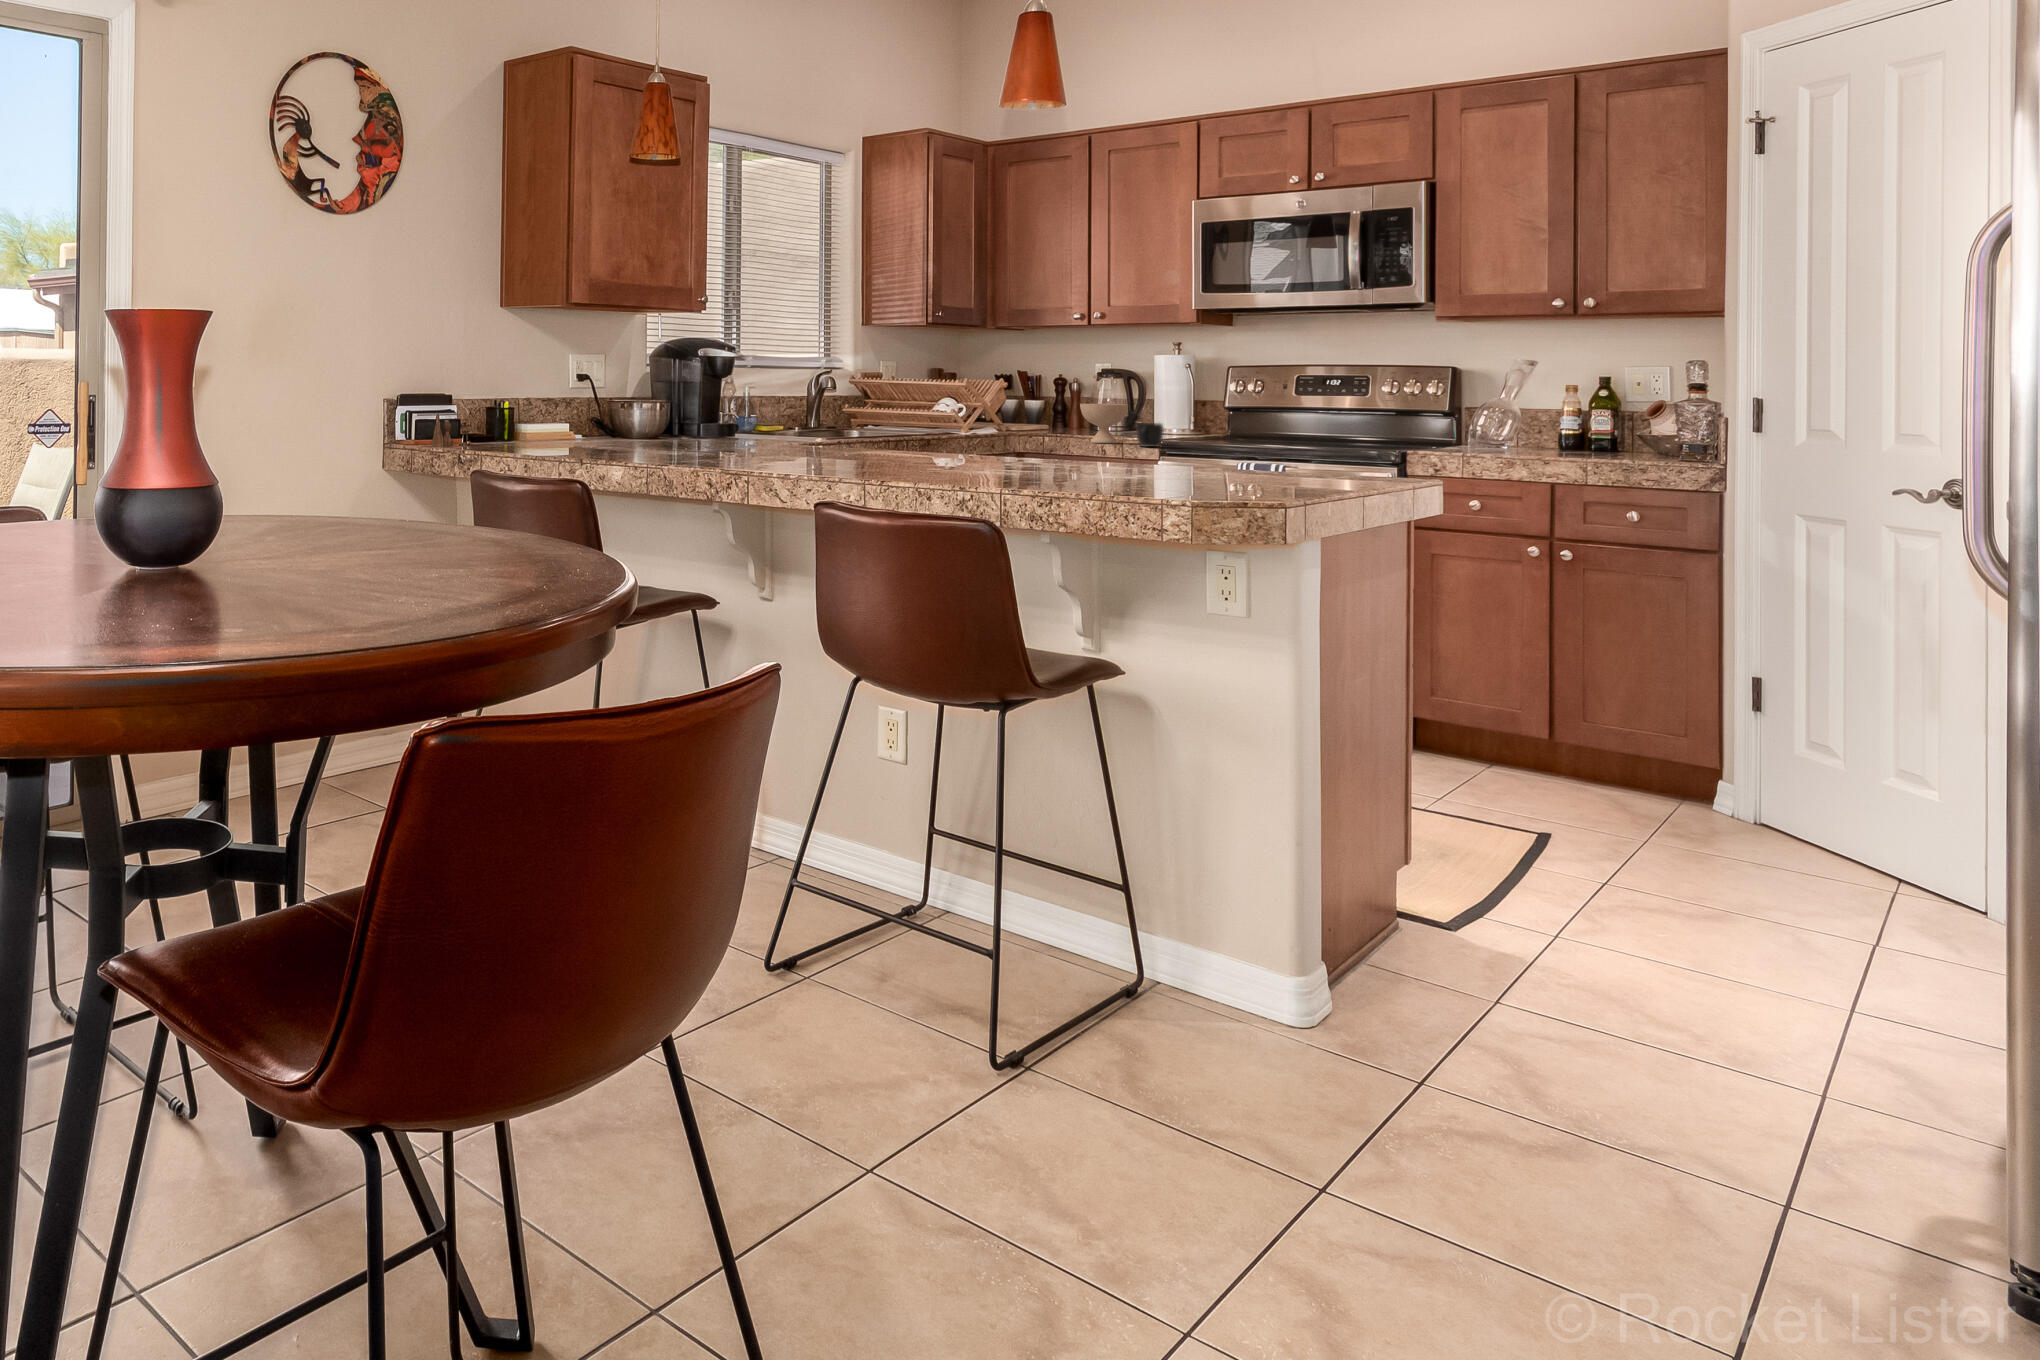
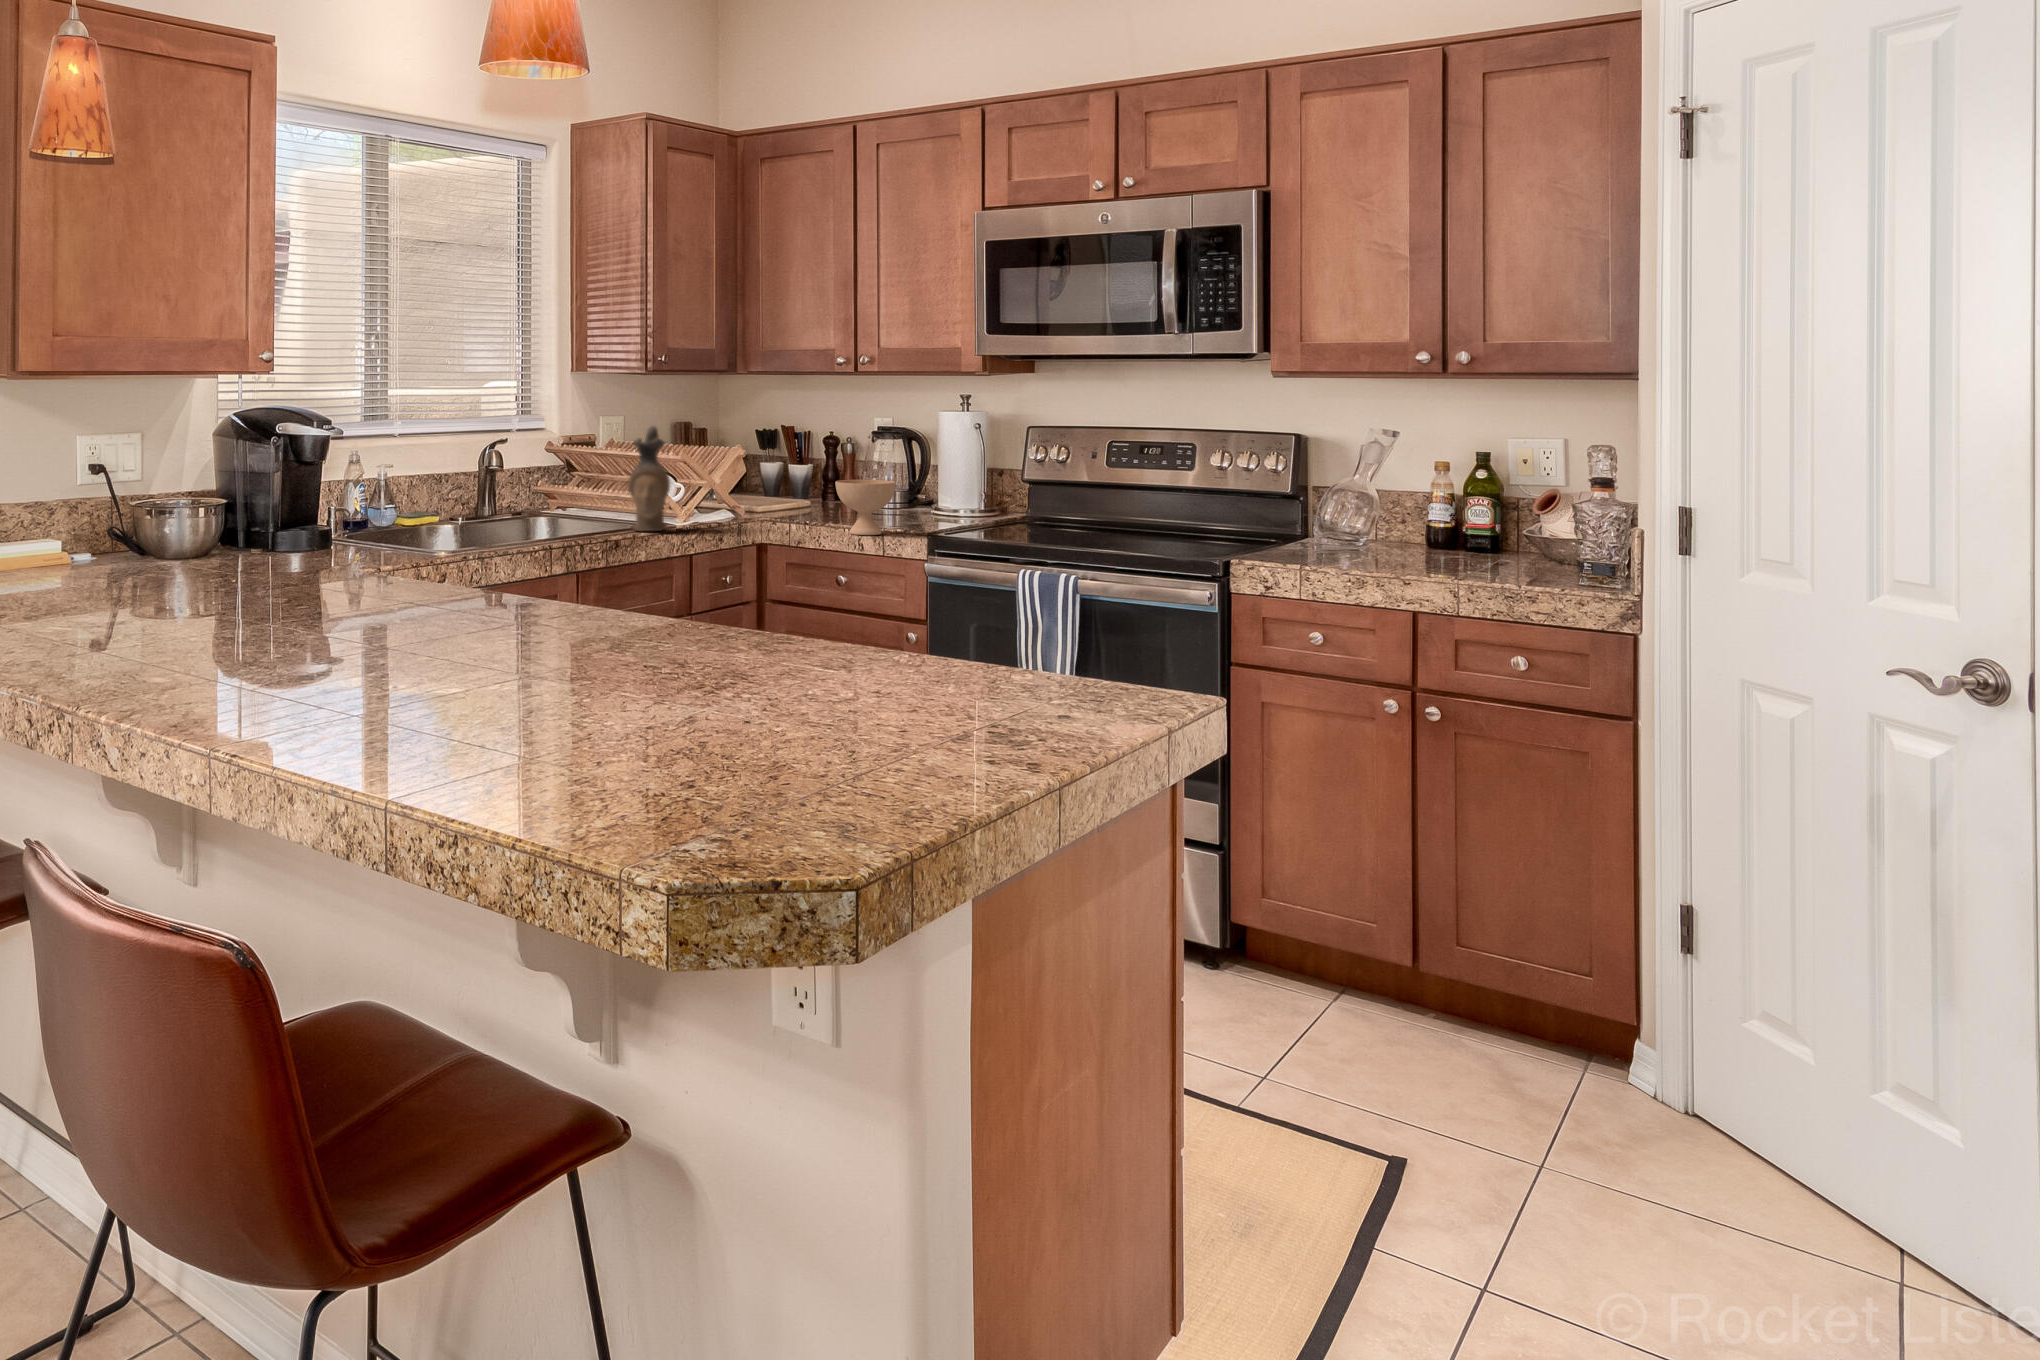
ceramic pitcher: none [924,361,957,437] -> present [628,426,670,531]
mug: present [1136,423,1164,447] -> none [901,510,935,544]

